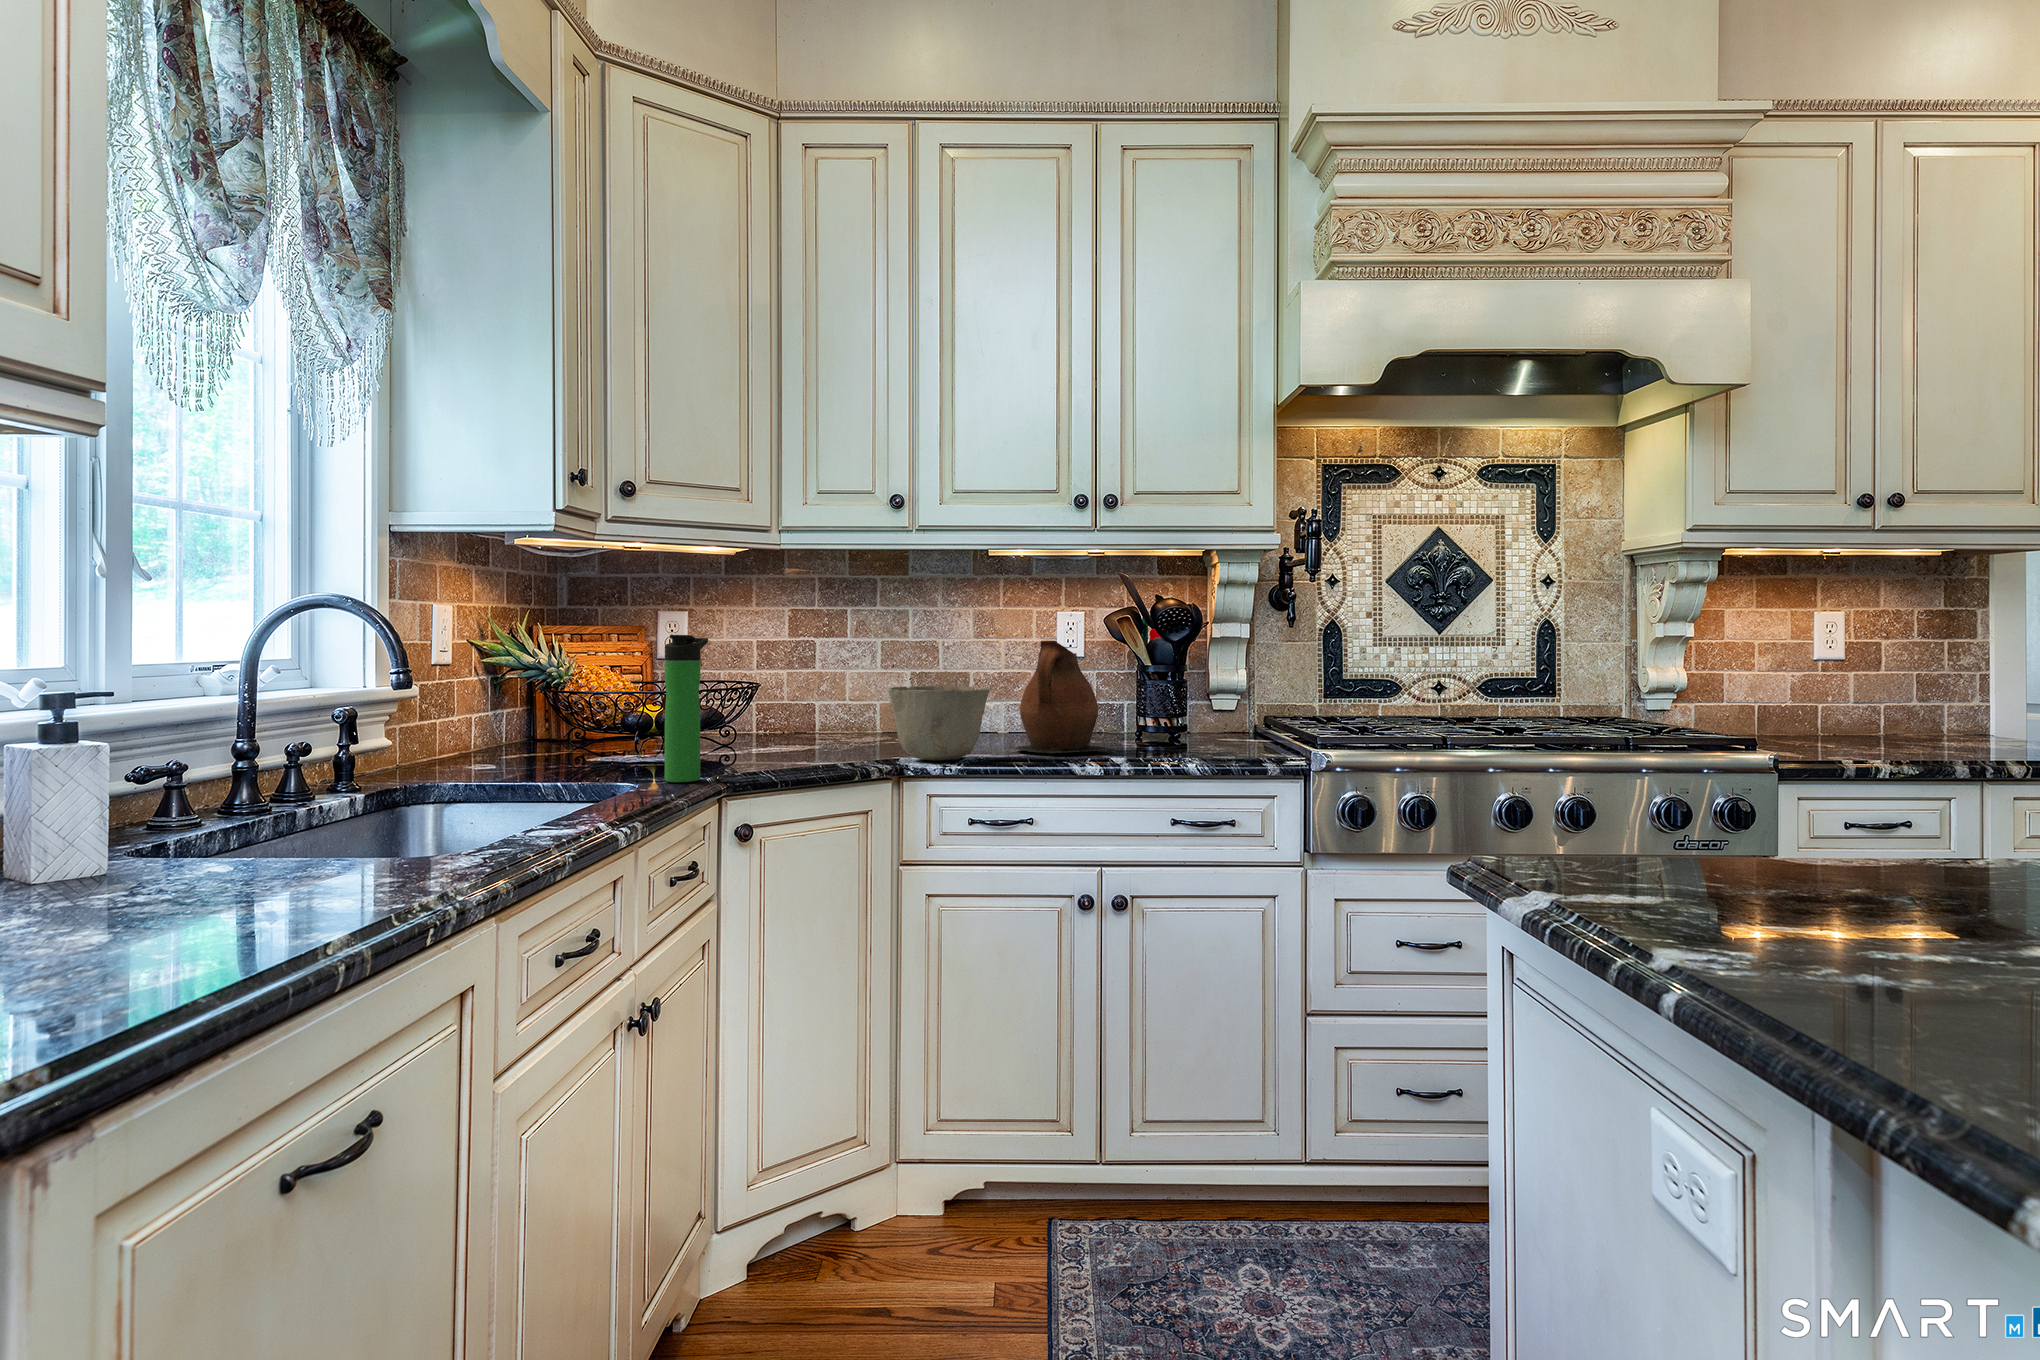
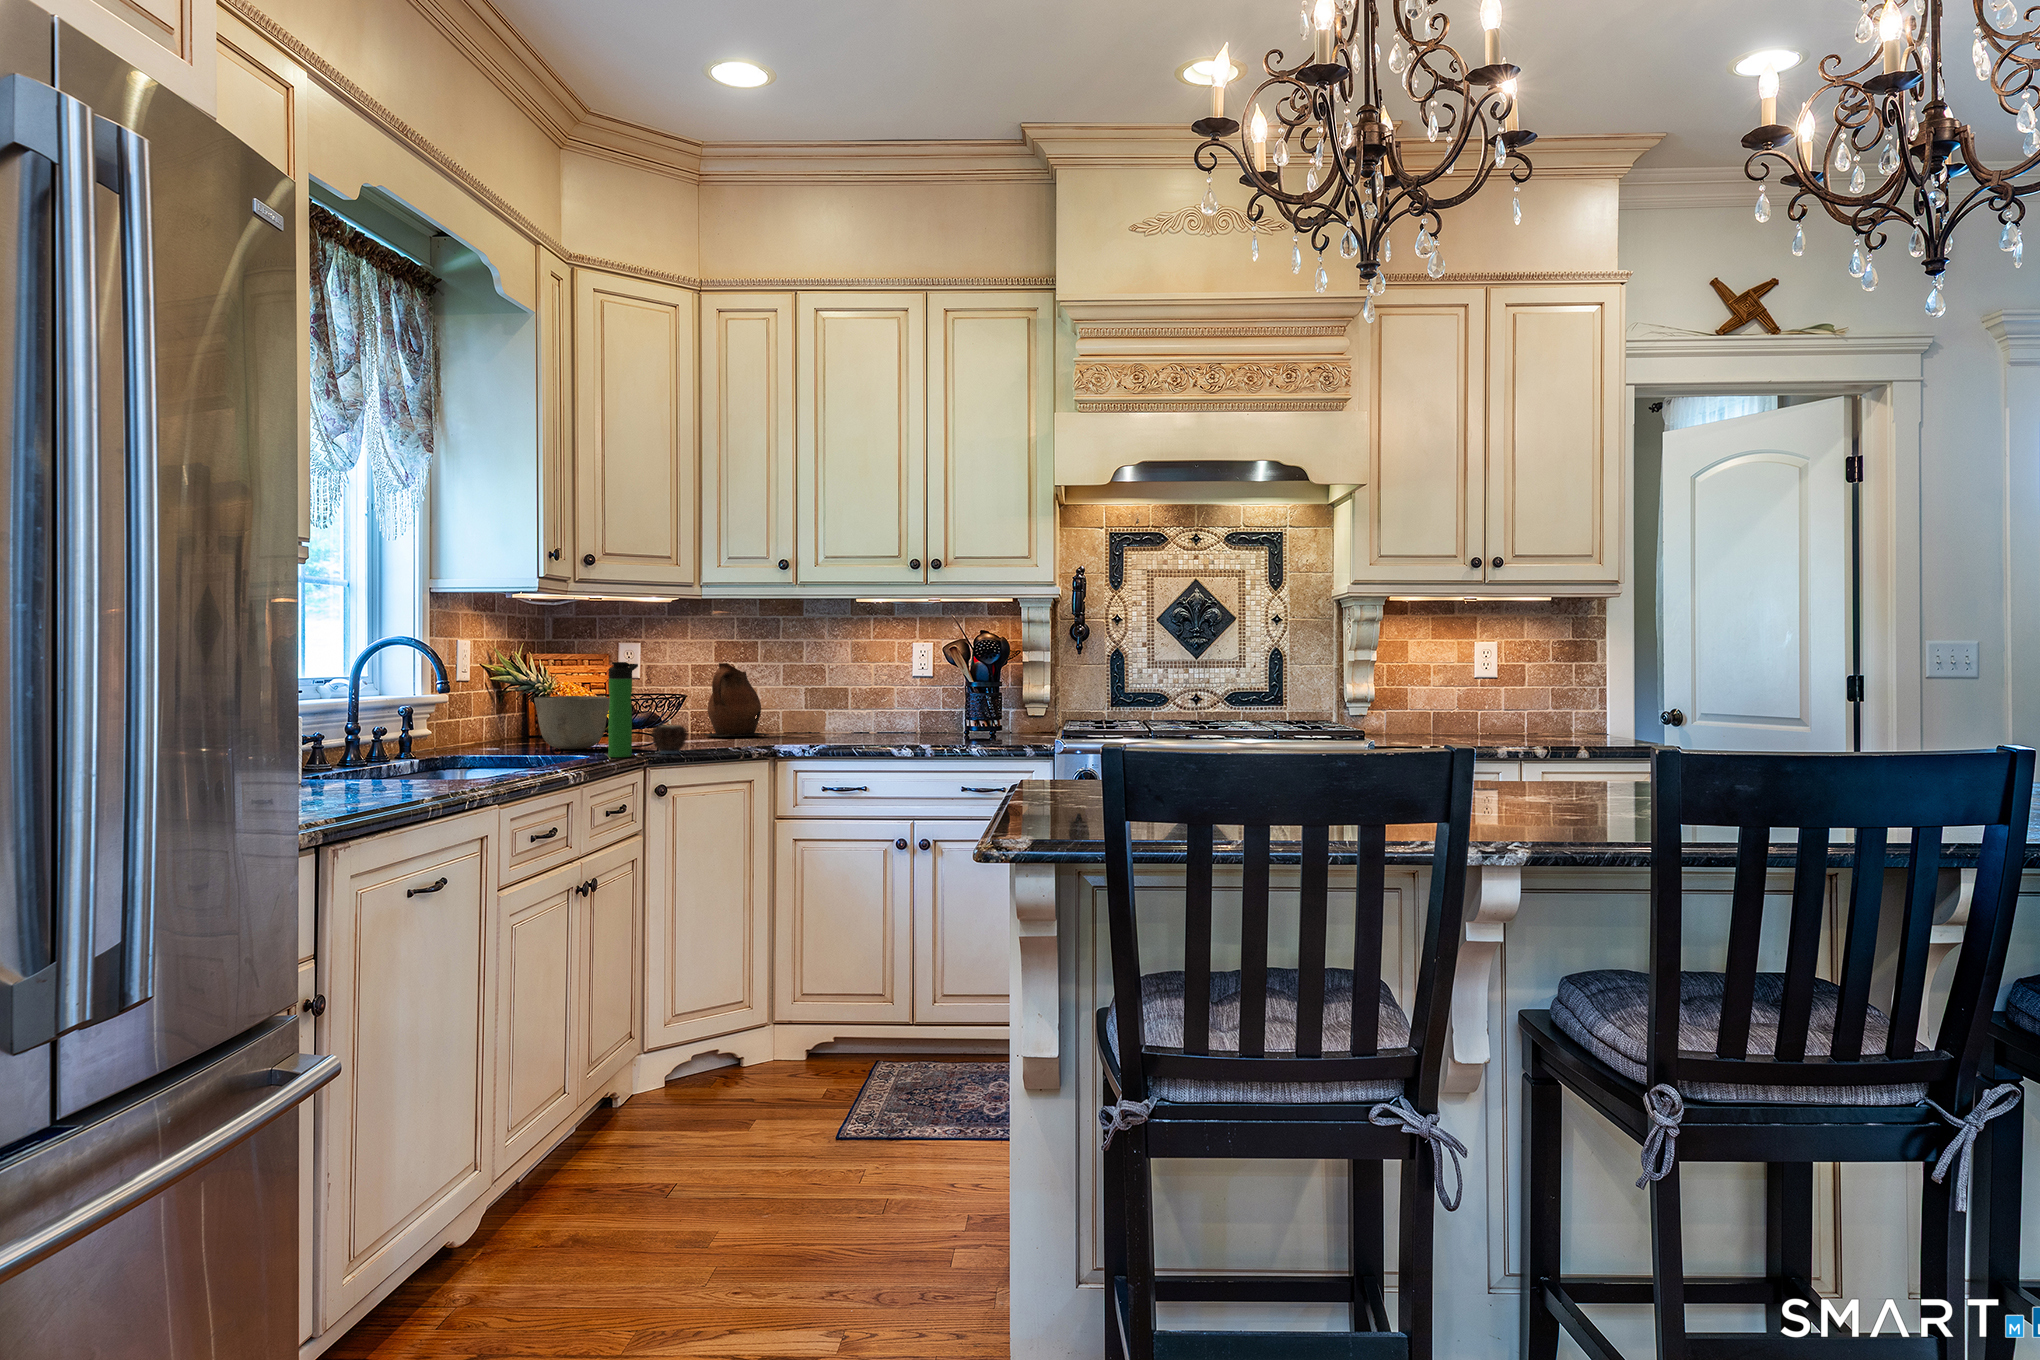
ceramic pitcher: present [1009,640,1112,753] -> present [704,663,769,737]
ceramic bowl: present [889,686,990,761] -> present [534,696,610,749]
candle: none [724,721,781,774] -> present [651,725,688,754]

